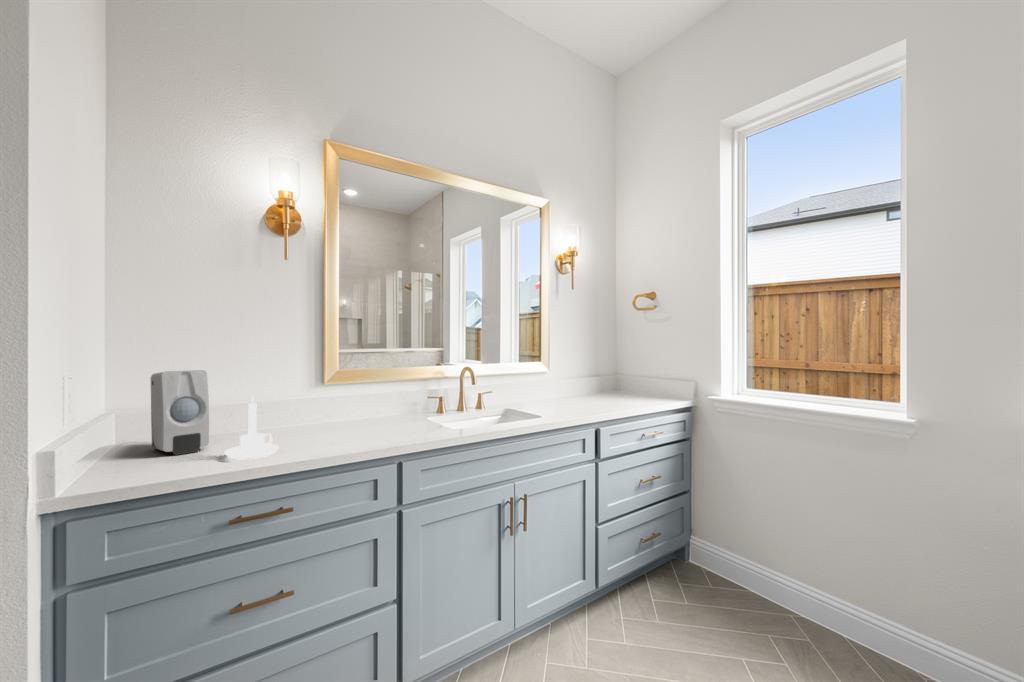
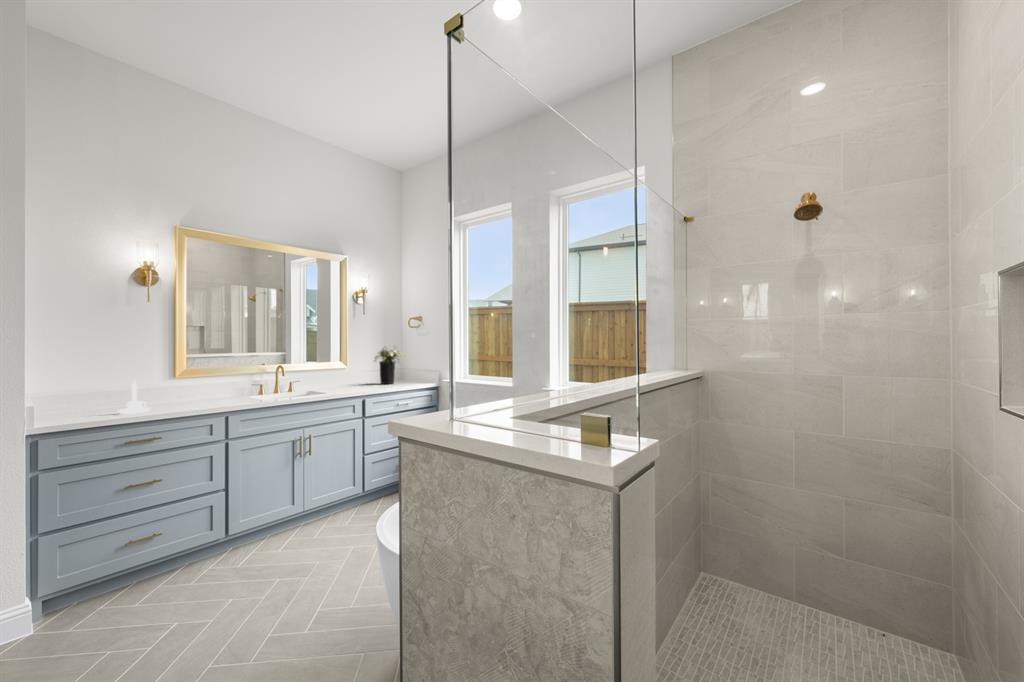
flower arrangement: none [589,338,640,399] -> present [374,346,403,384]
soap dispenser: present [151,370,209,455] -> none [61,368,103,415]

